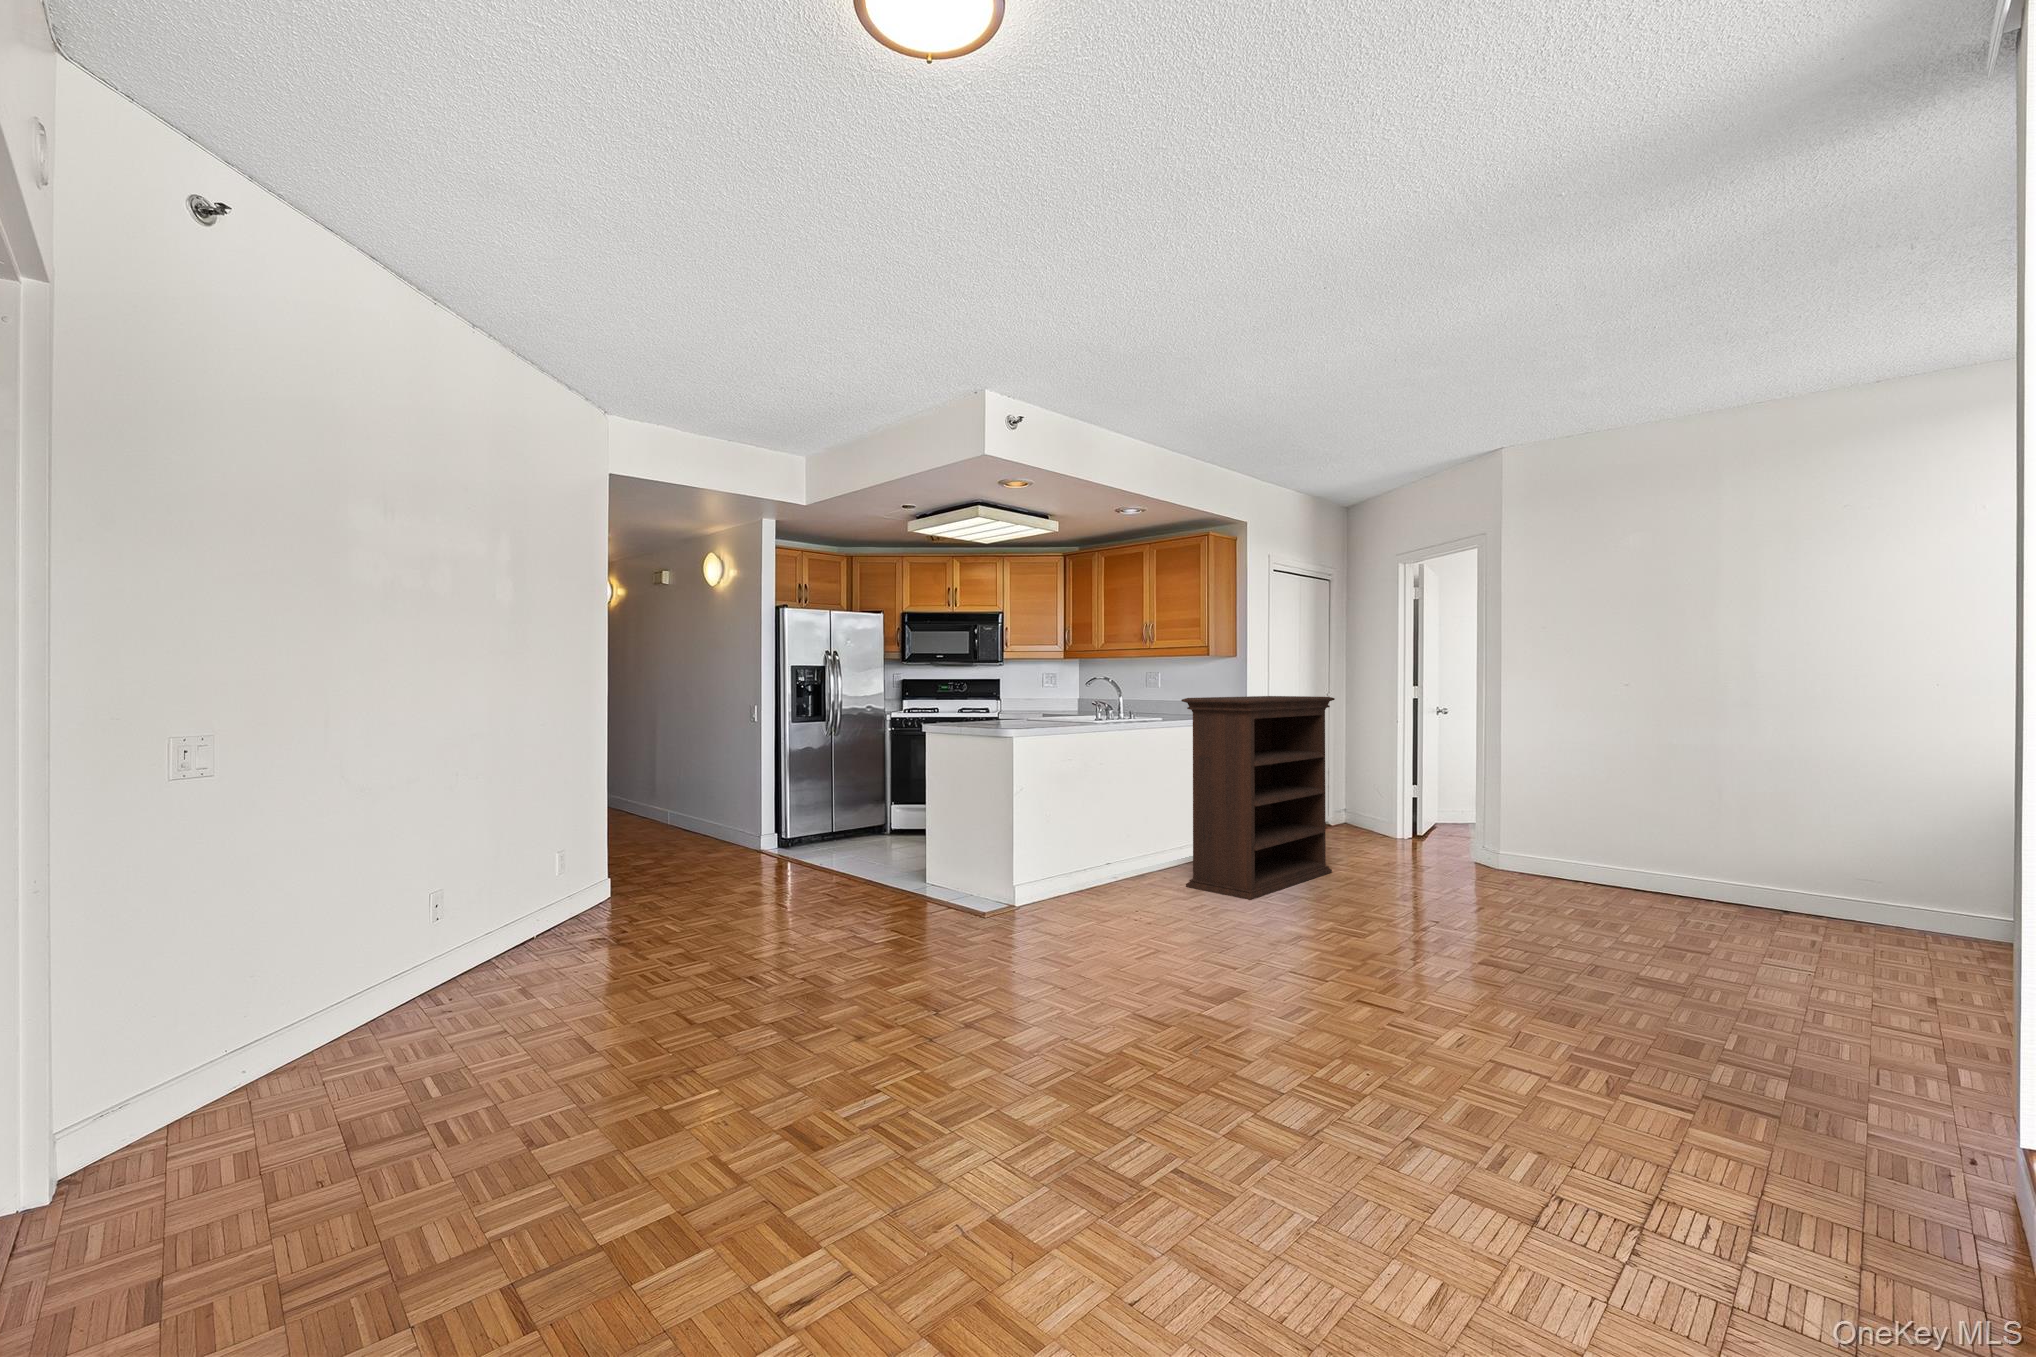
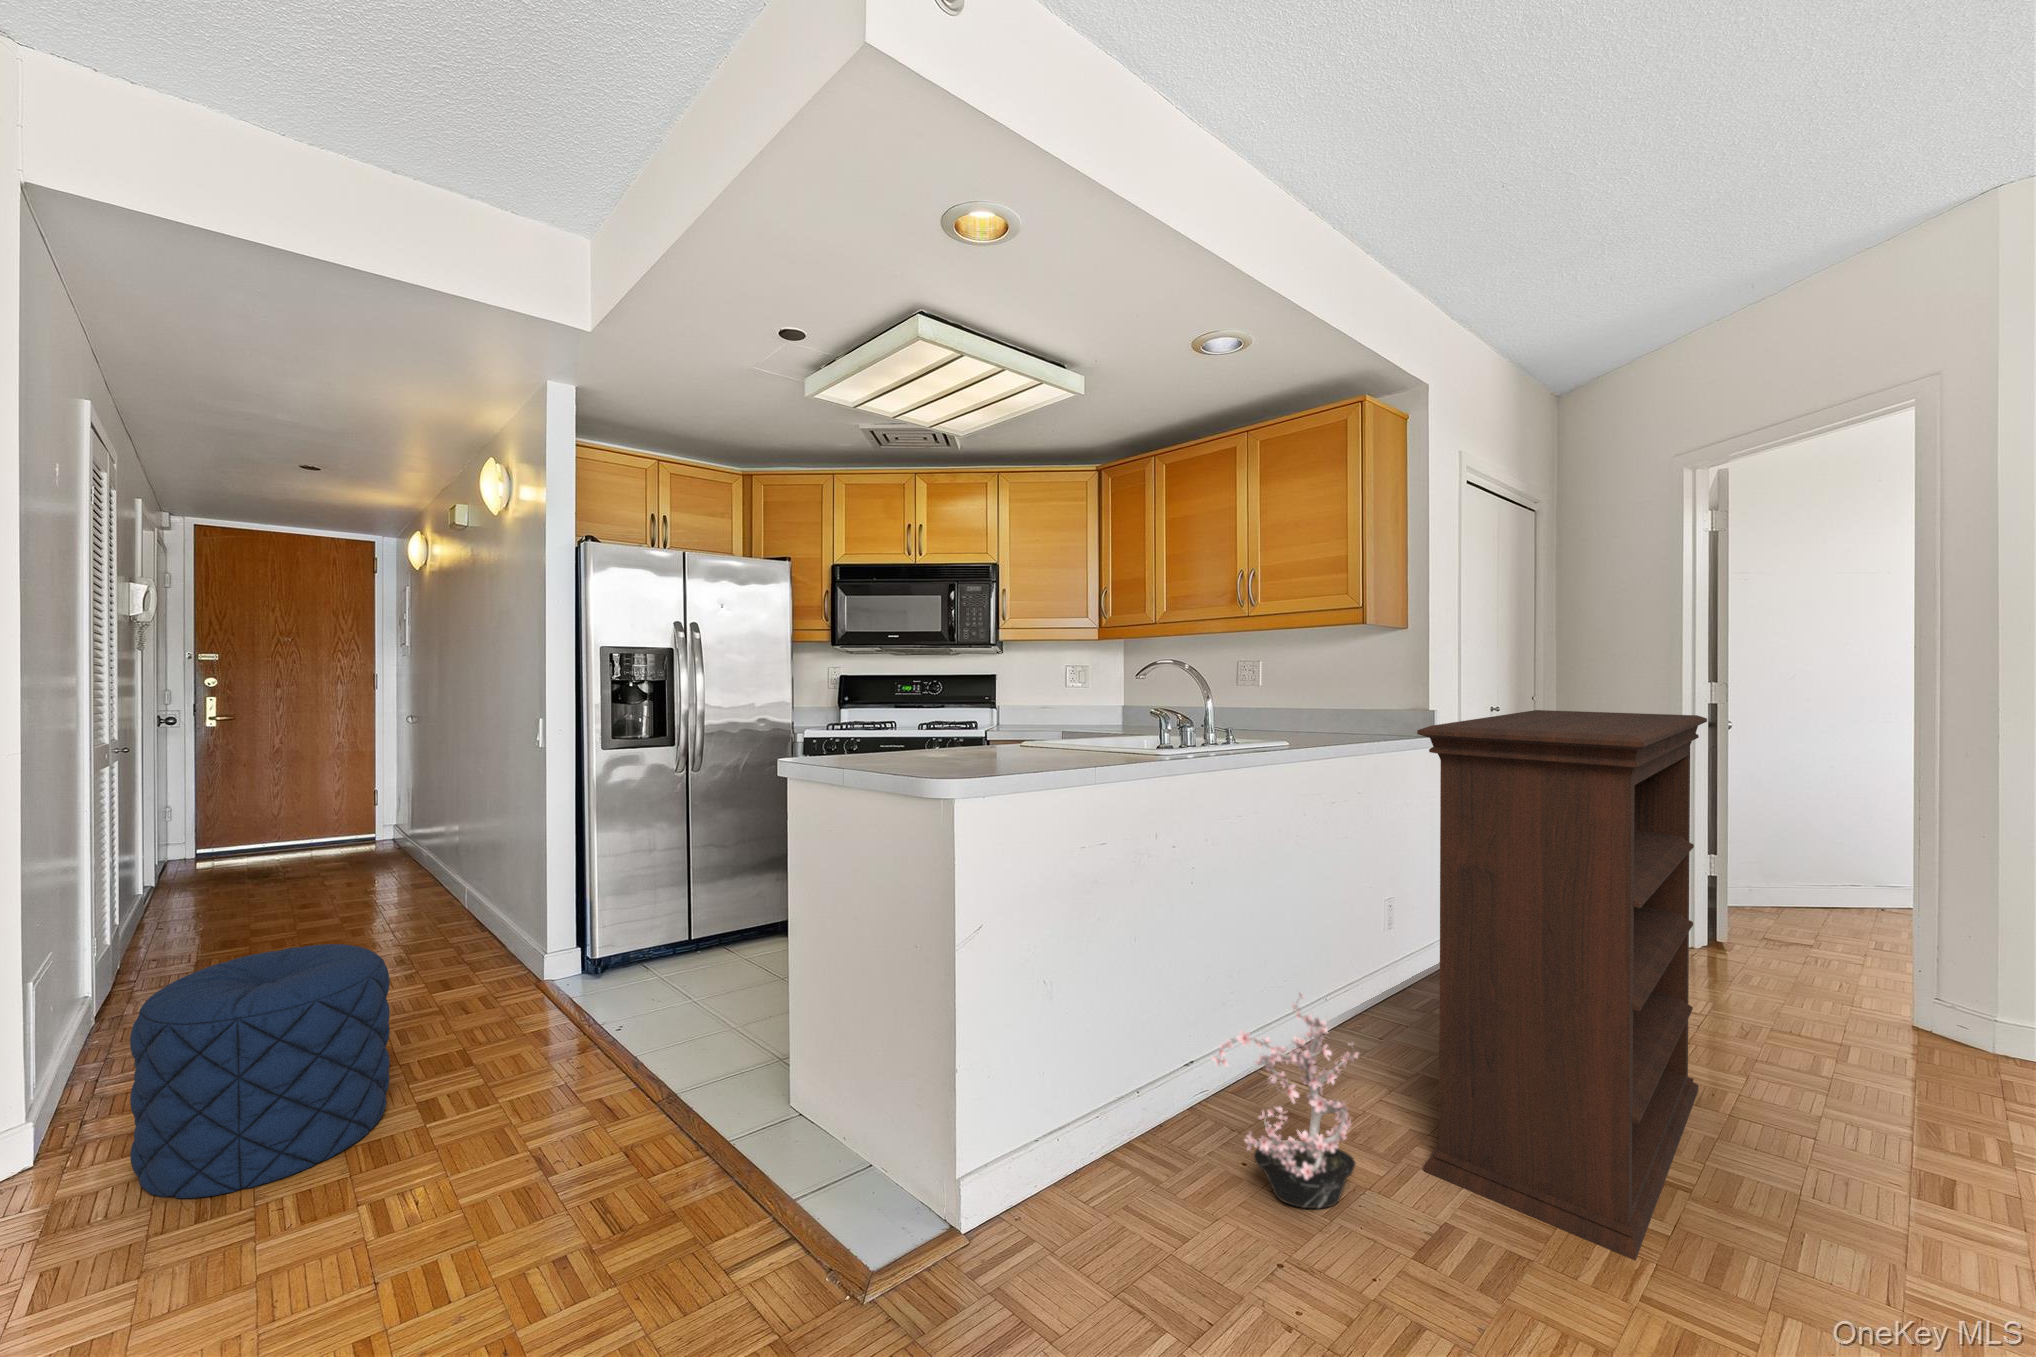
pouf: none [639,800,729,891] -> present [130,944,390,1198]
potted plant: none [1089,809,1157,892] -> present [1211,993,1358,1208]

